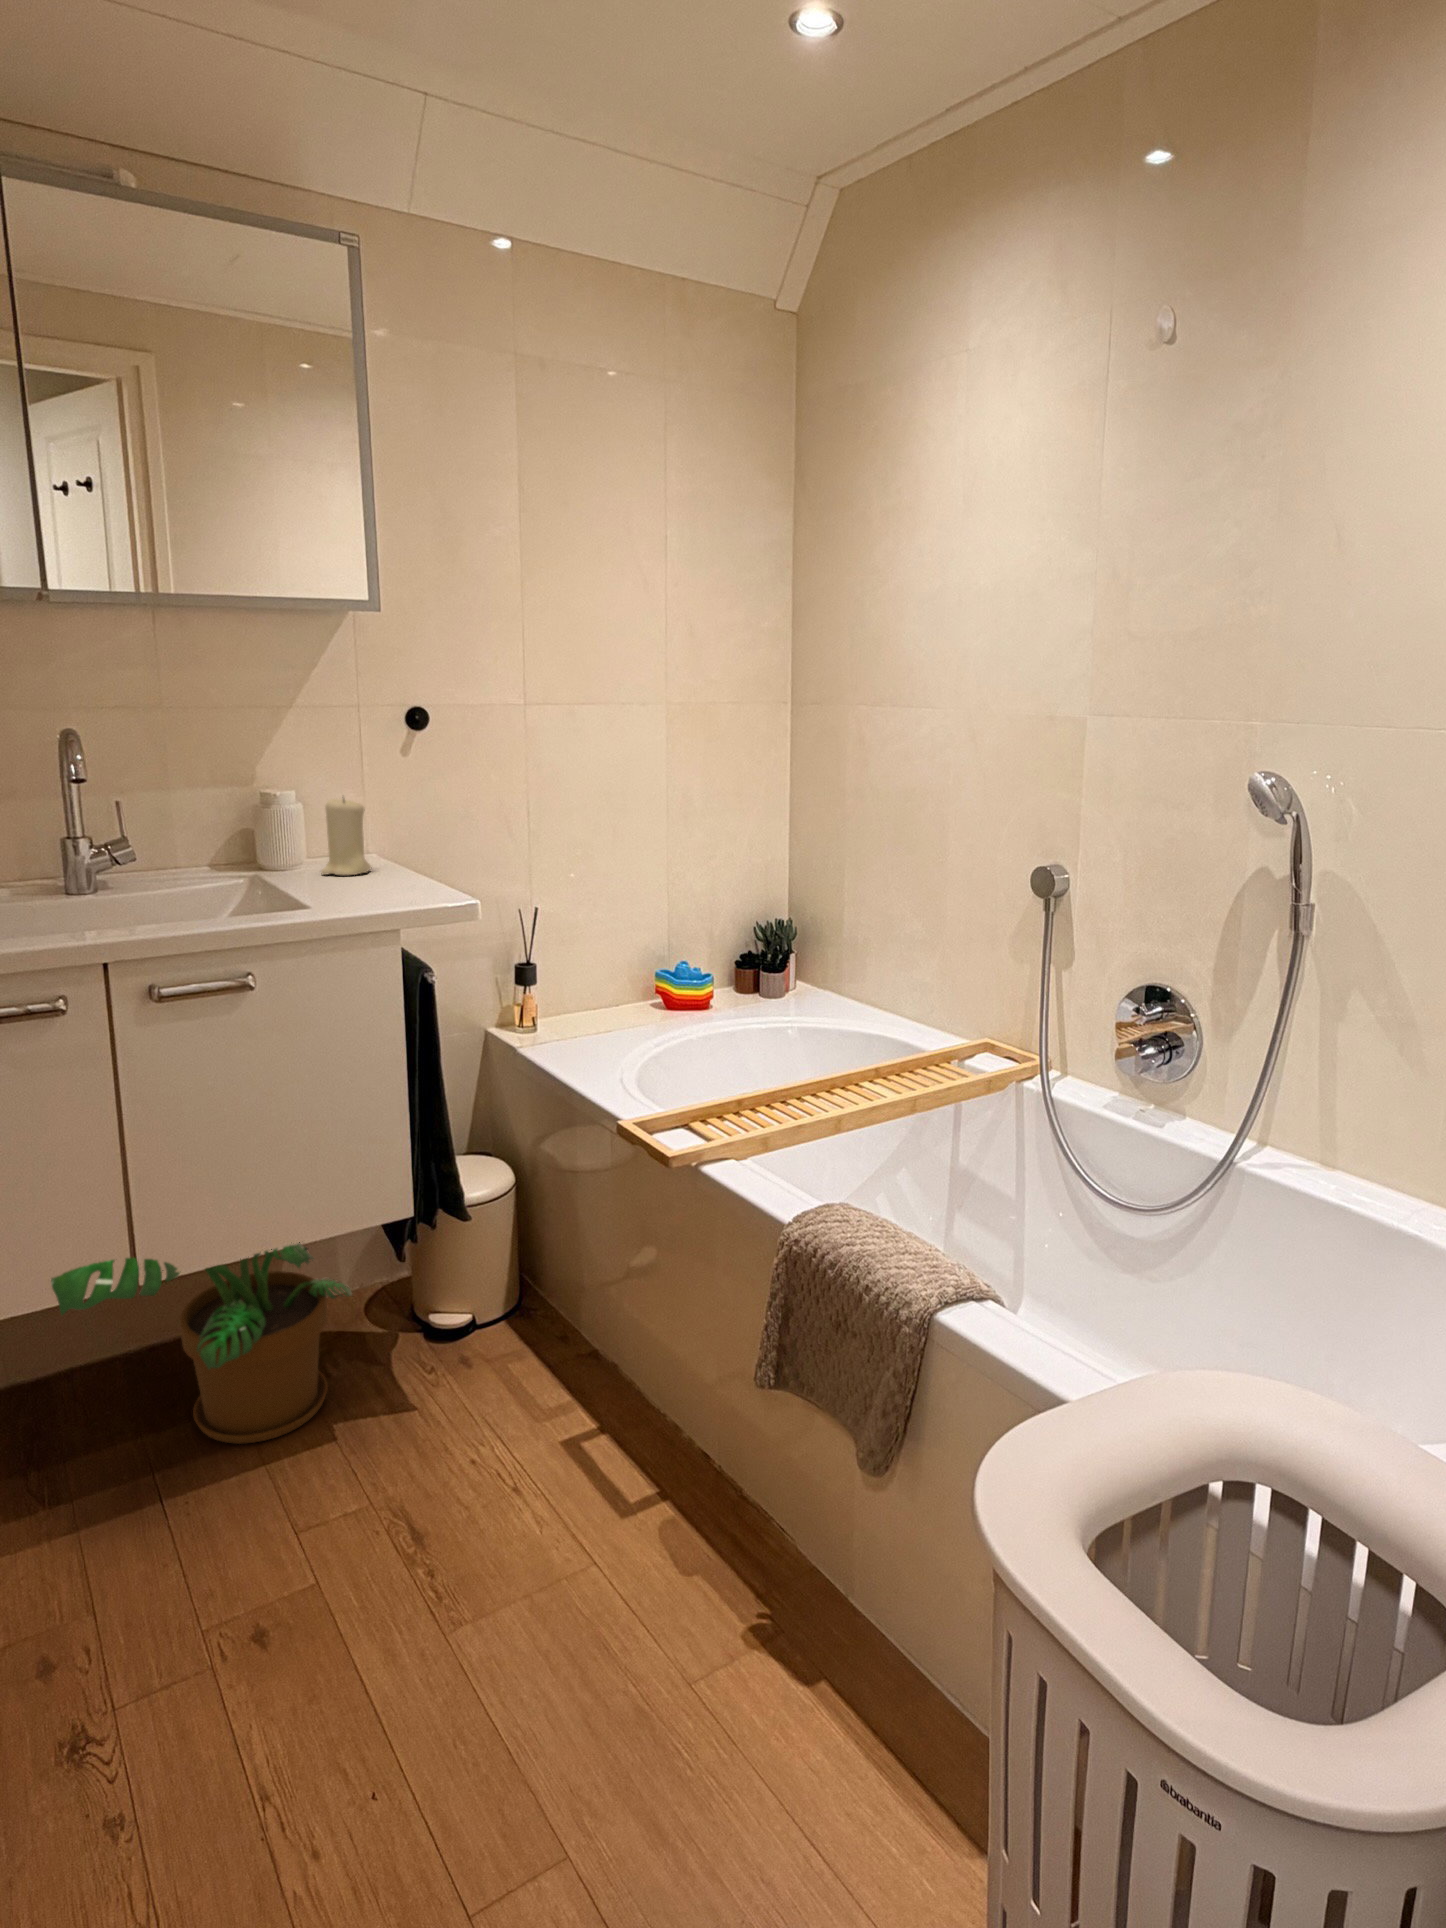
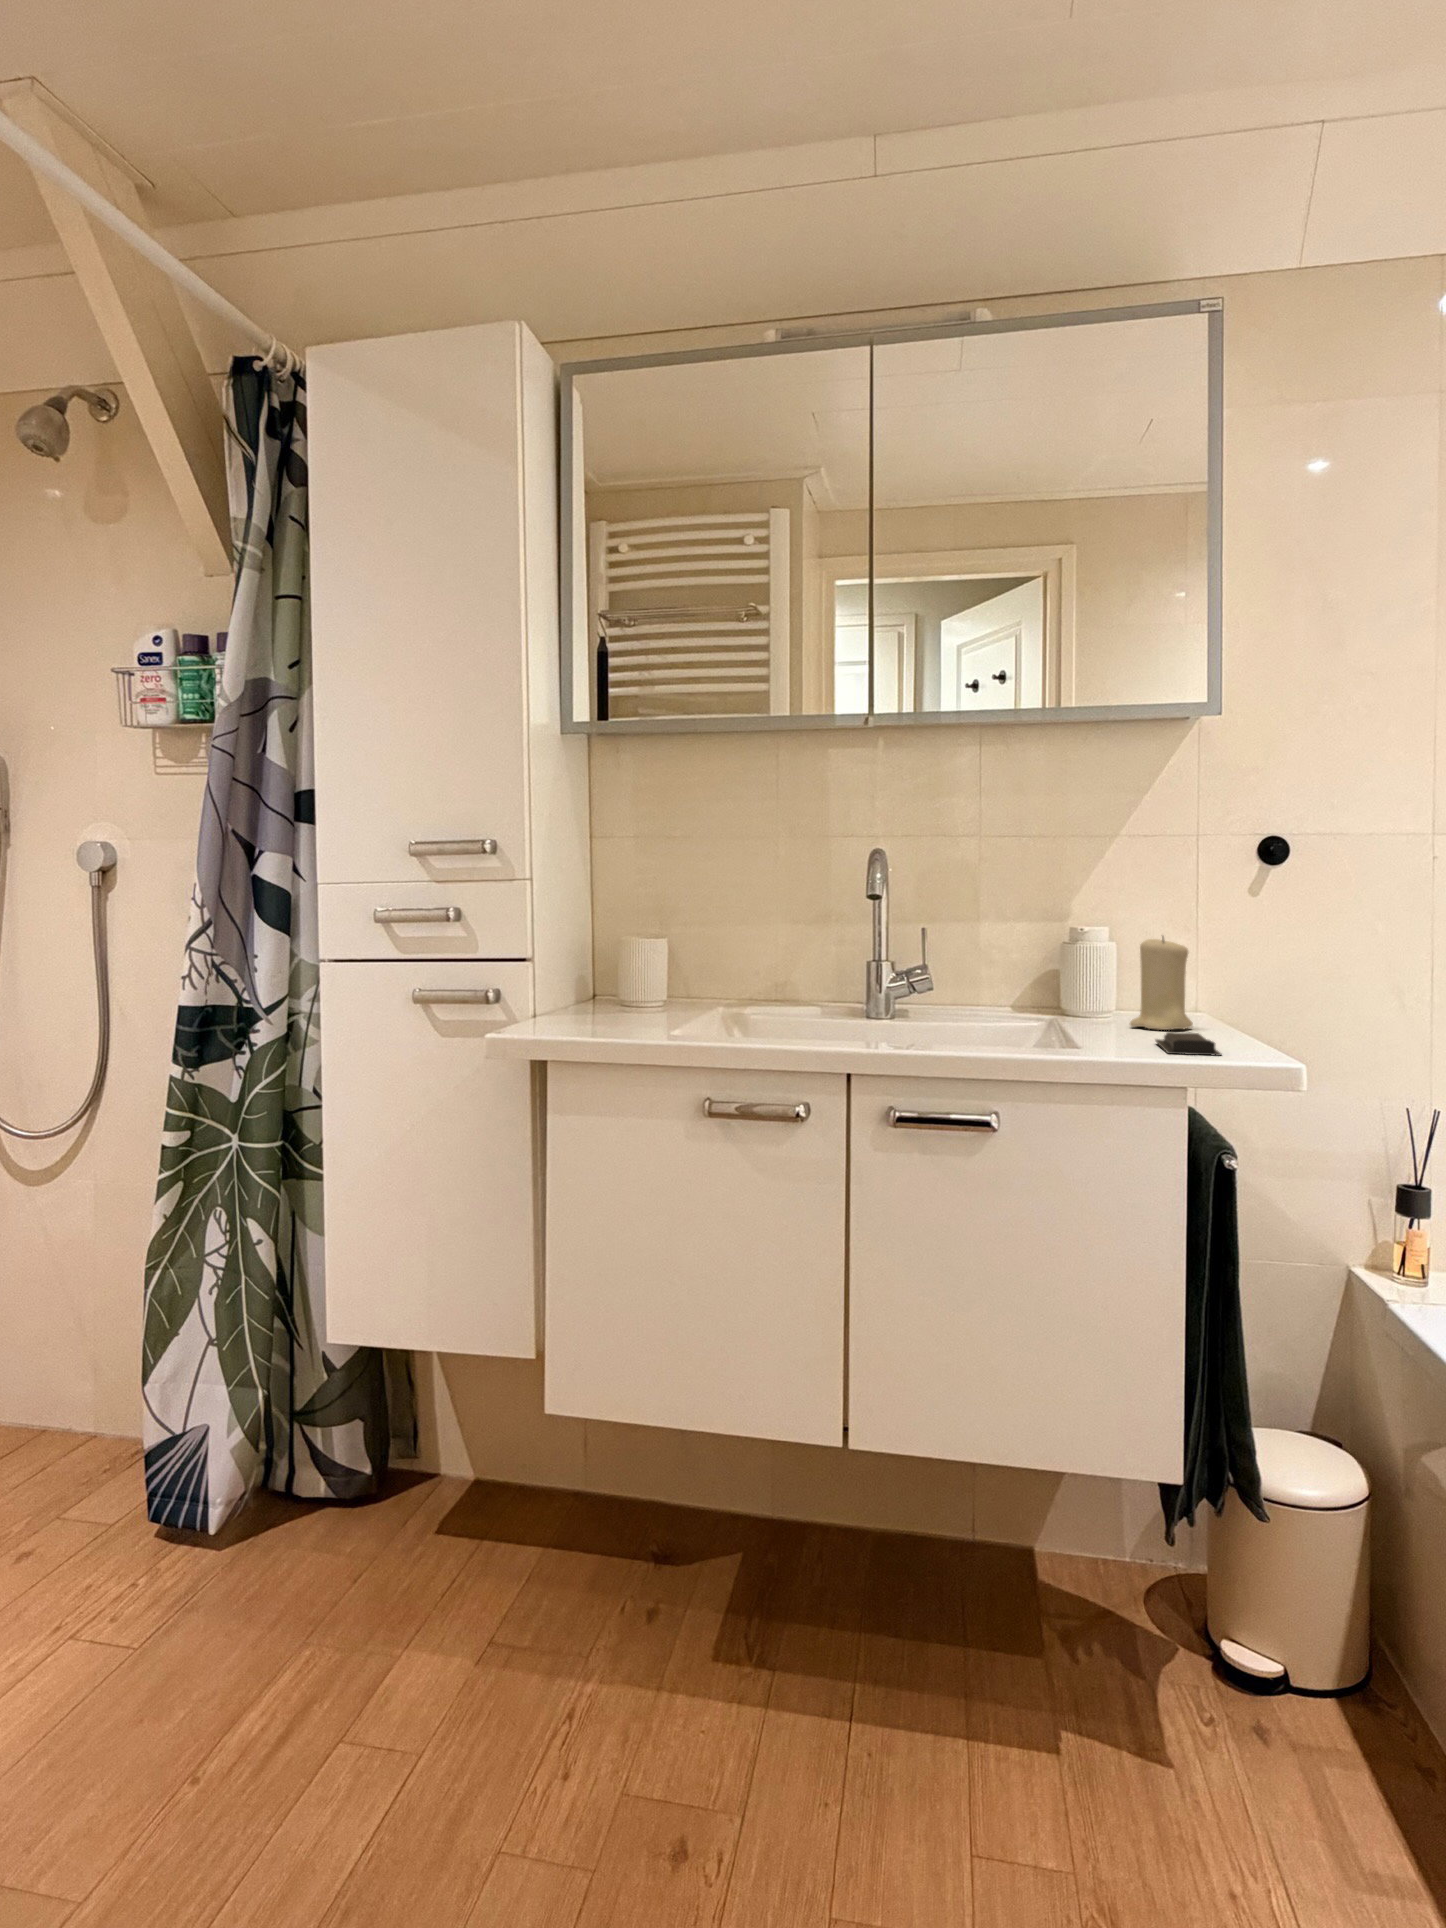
soap bar: none [357,881,415,903] -> present [1155,1032,1221,1056]
potted plant: present [51,1242,352,1444] -> none [758,1326,1108,1713]

